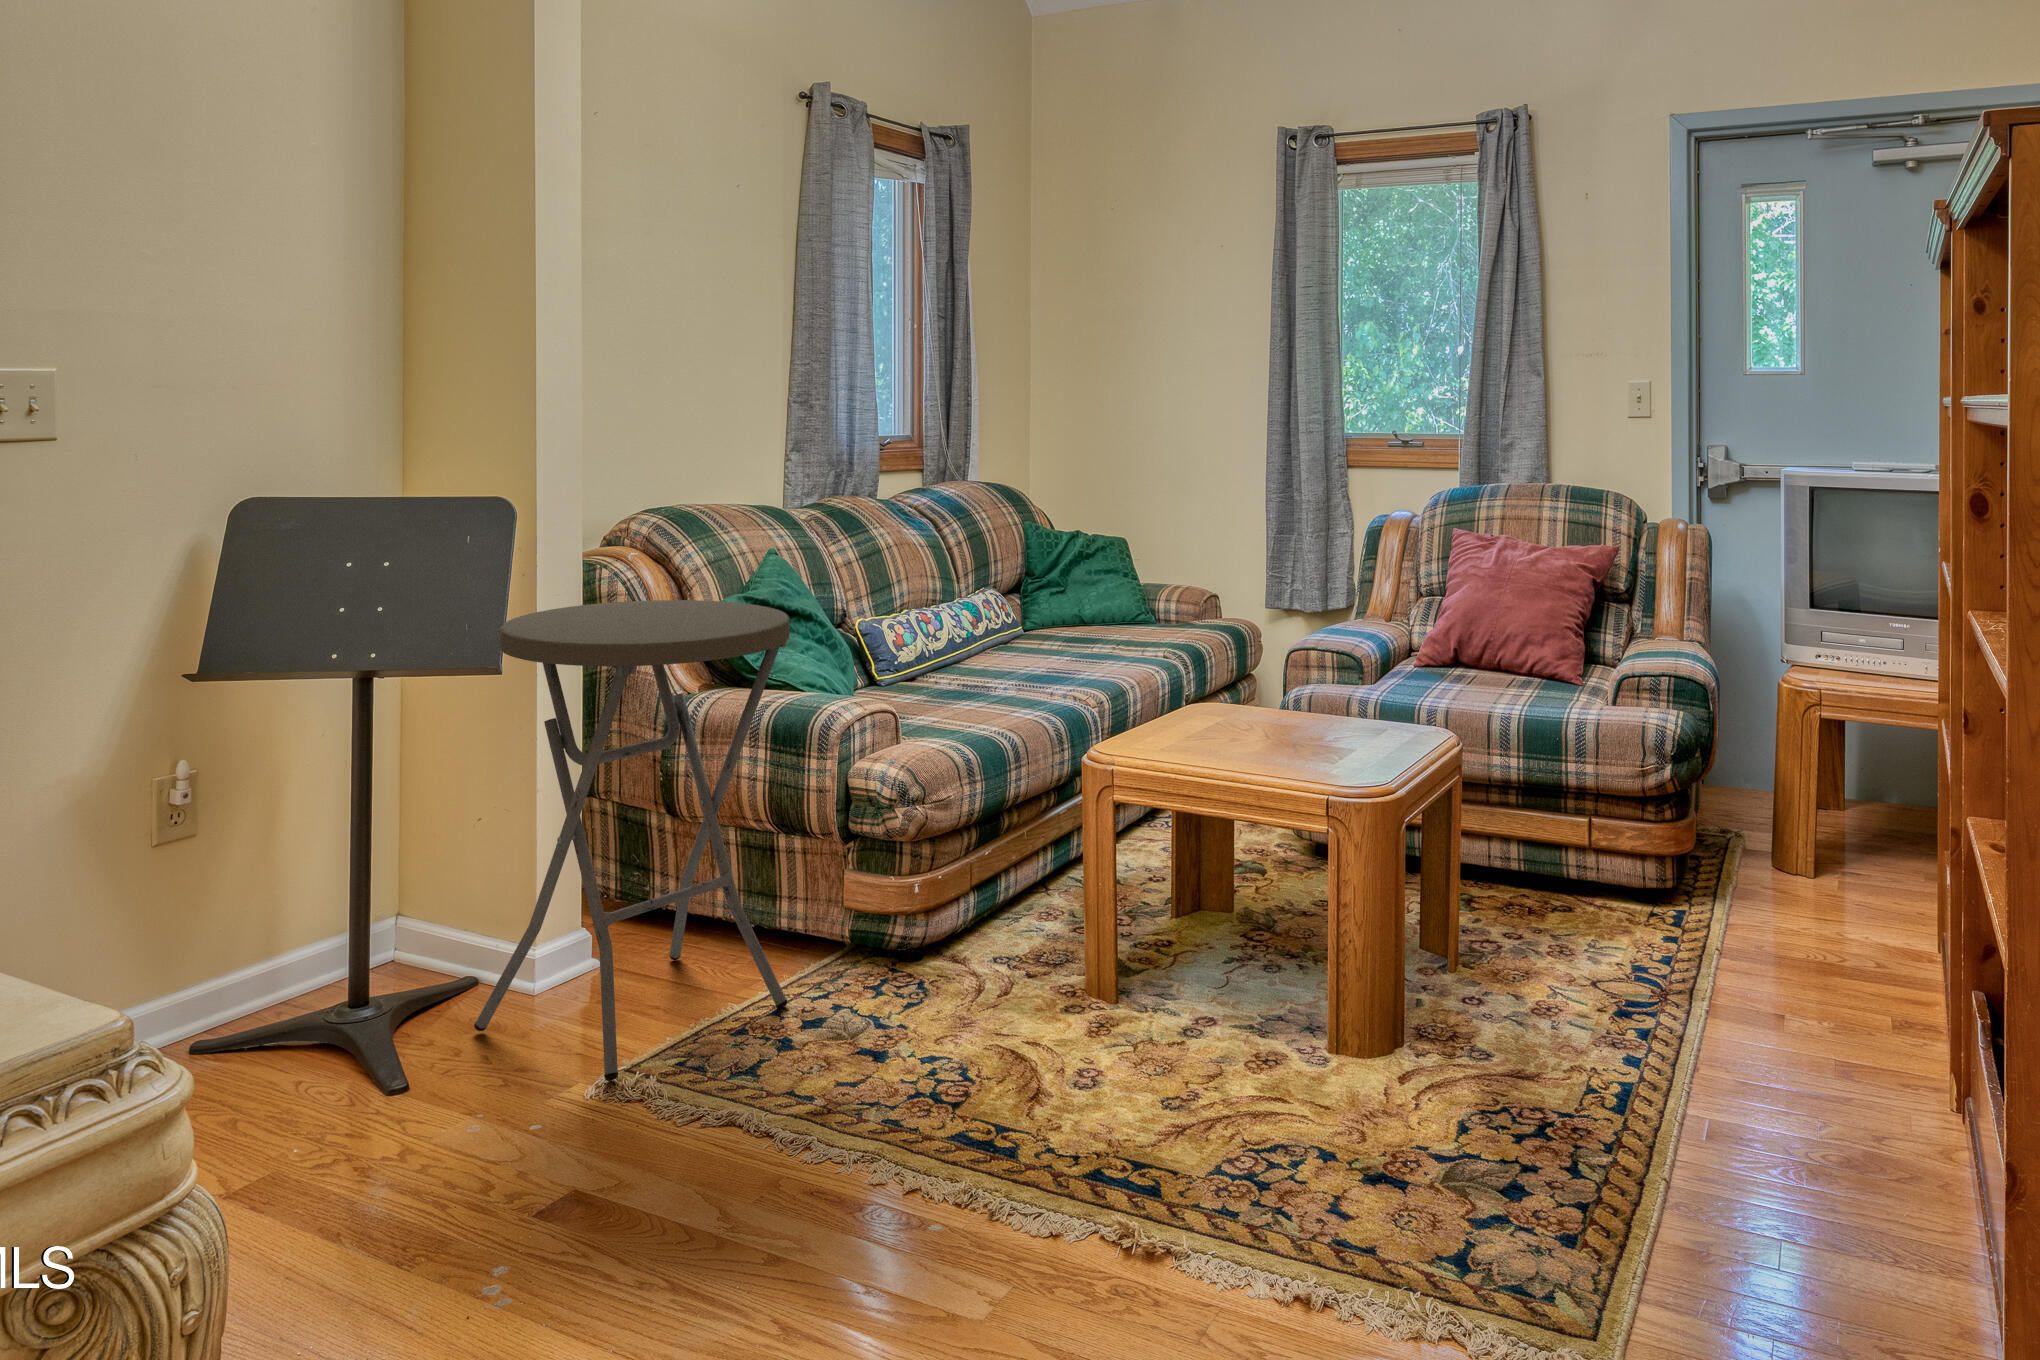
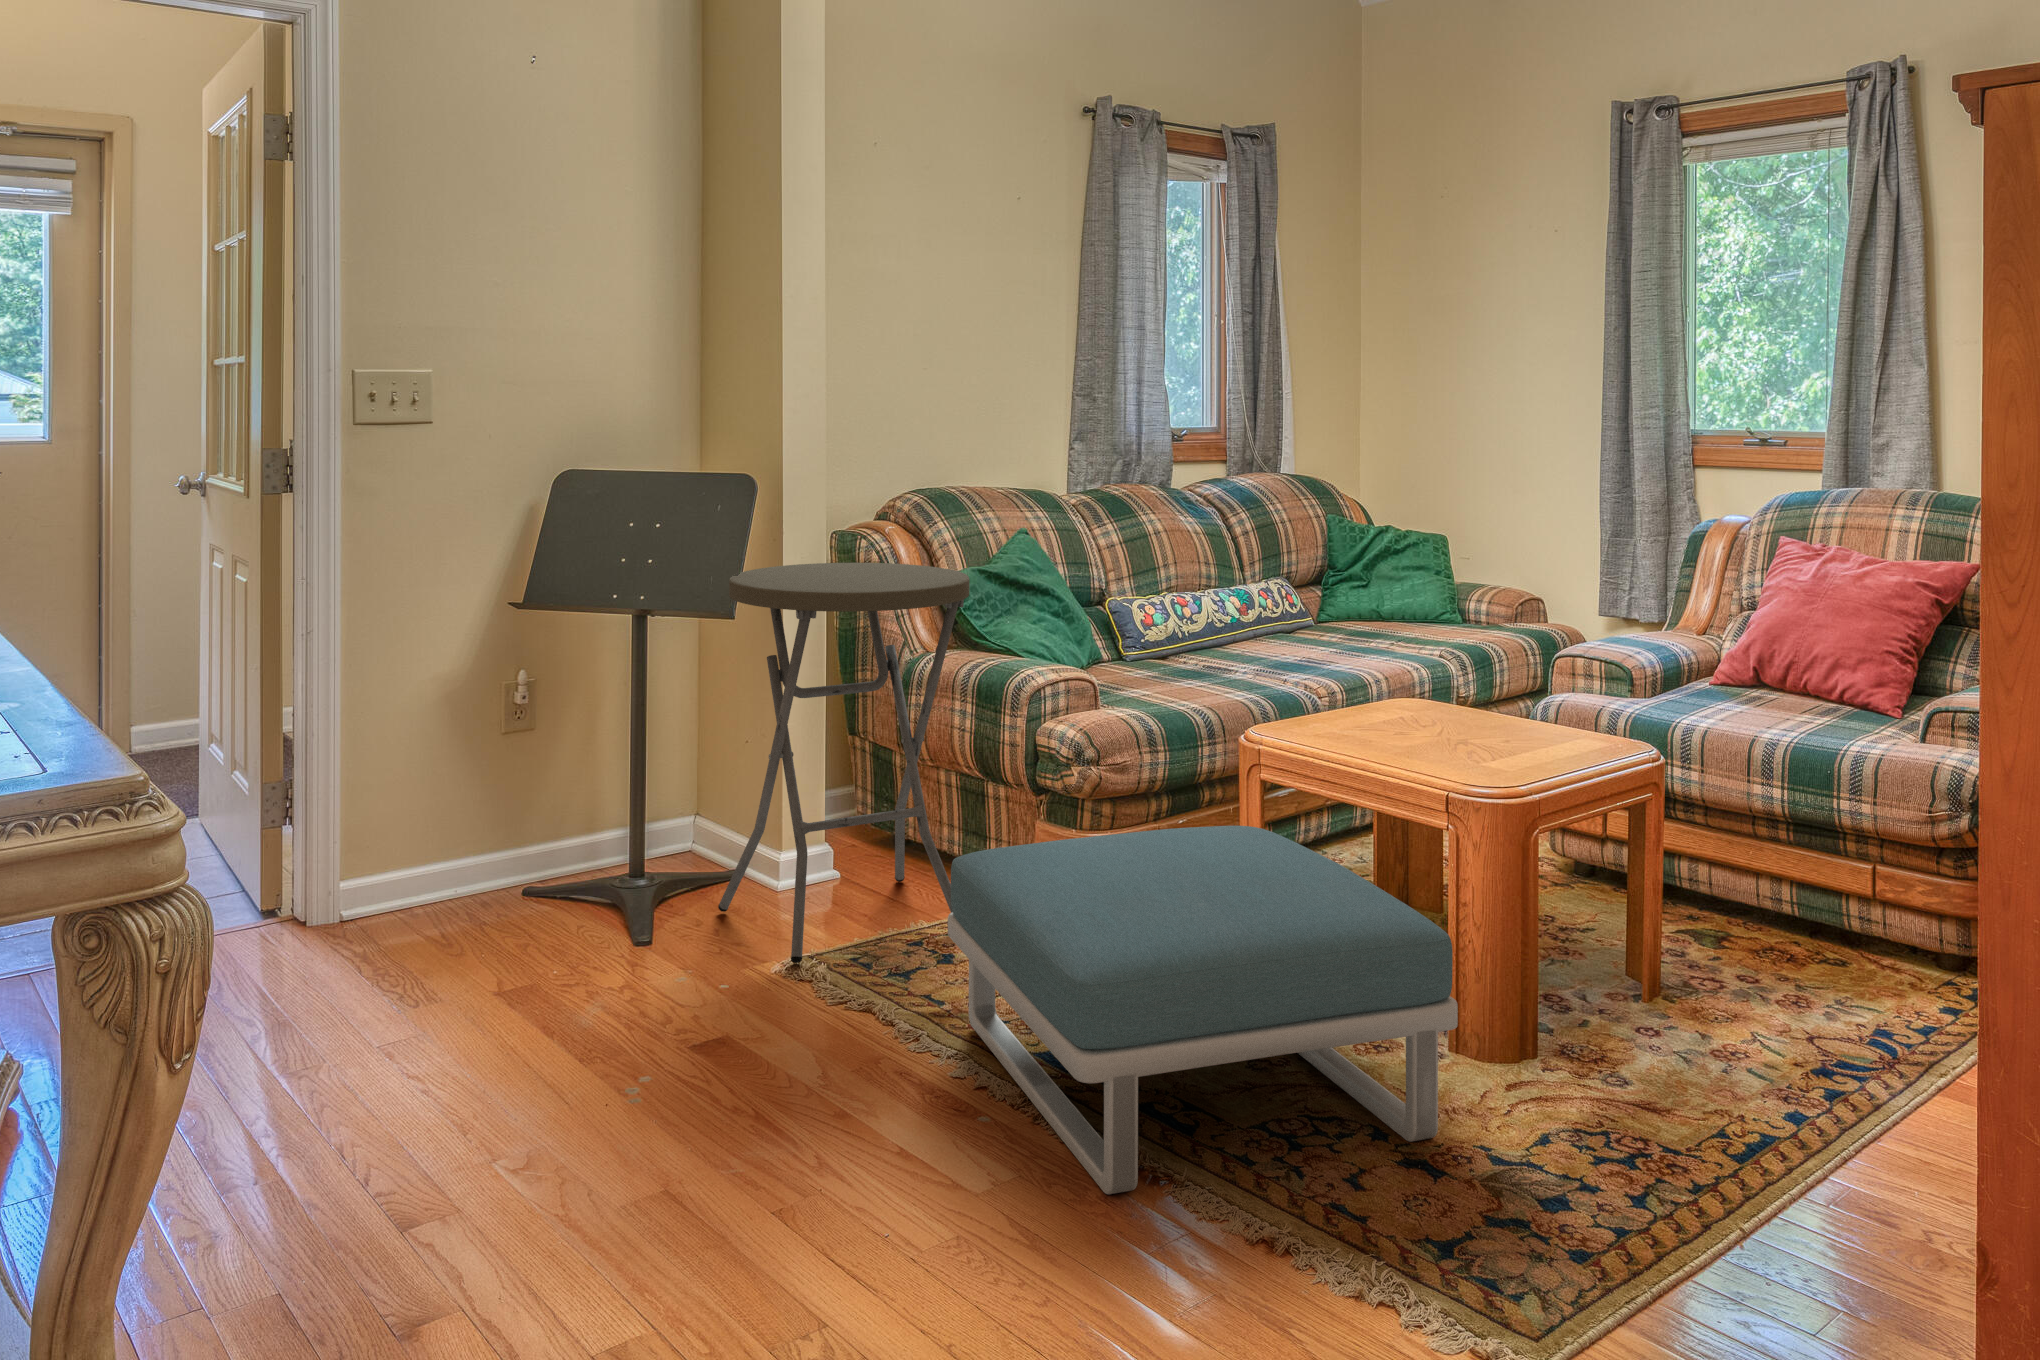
footstool: none [838,856,1393,1285] -> present [948,826,1458,1194]

